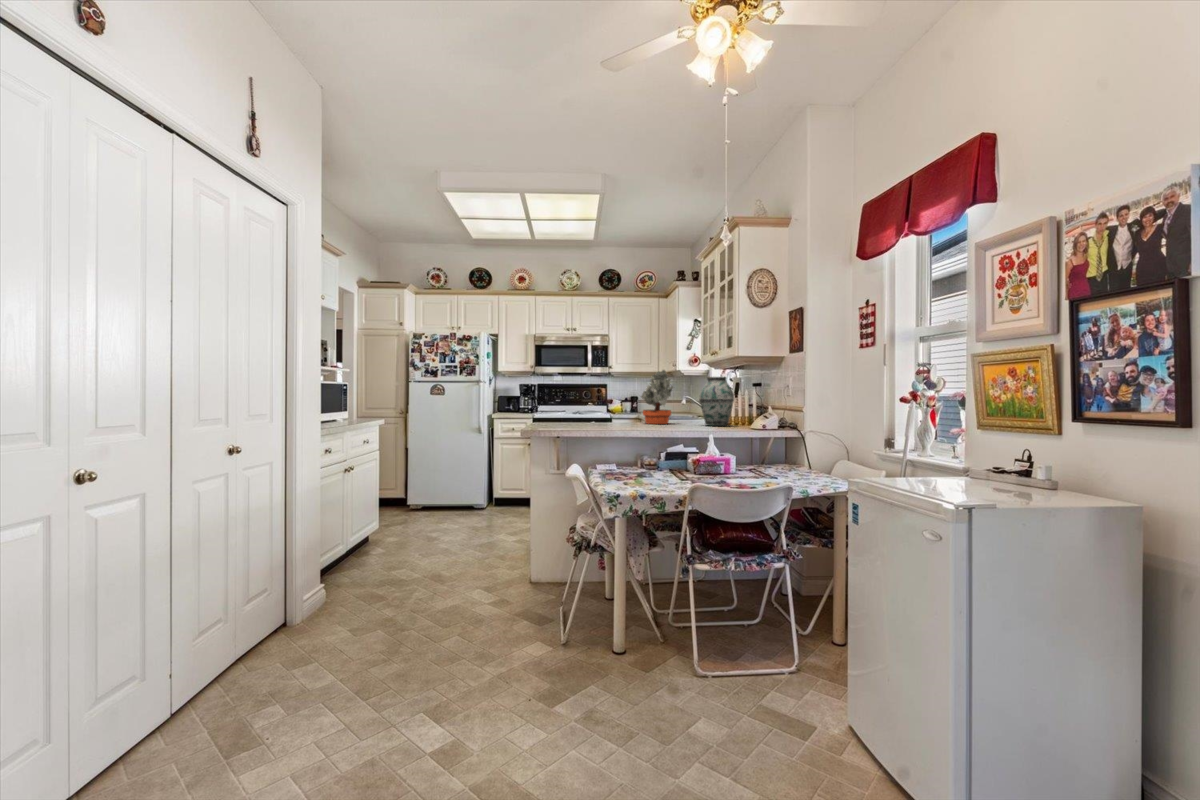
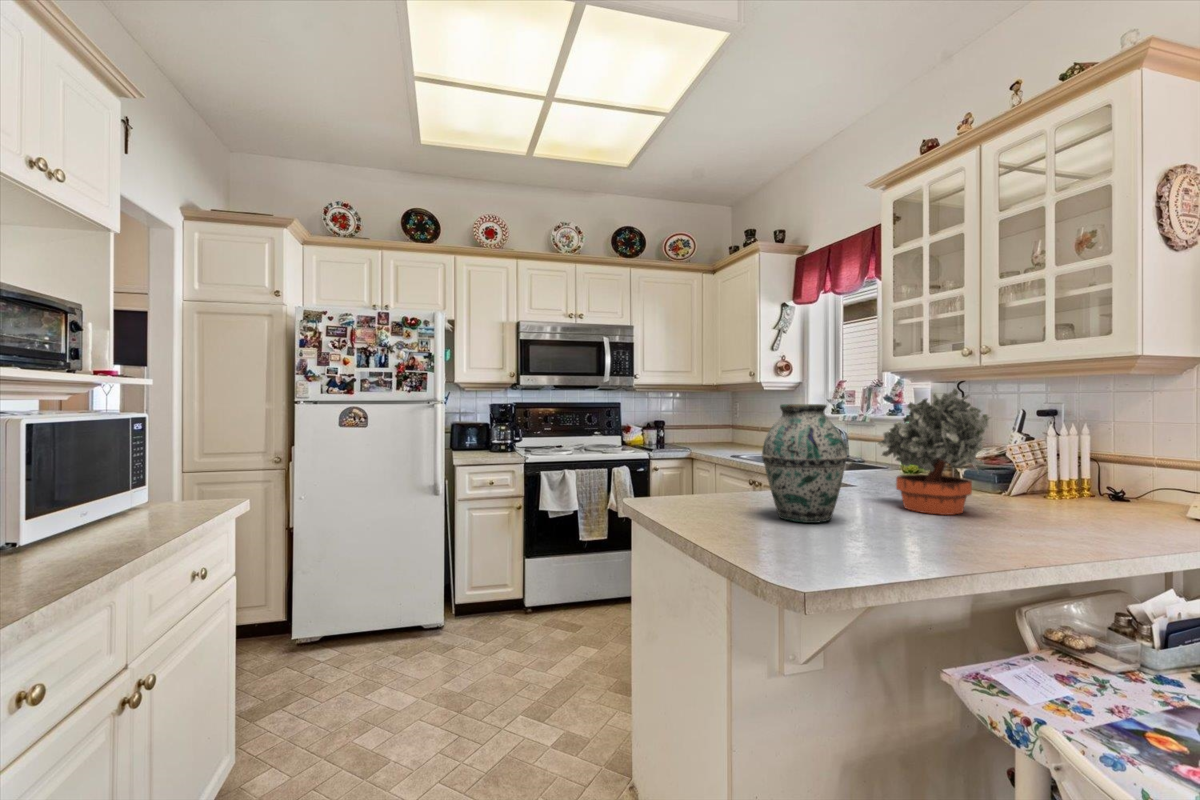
vase: present [699,377,734,426] -> present [762,404,847,523]

